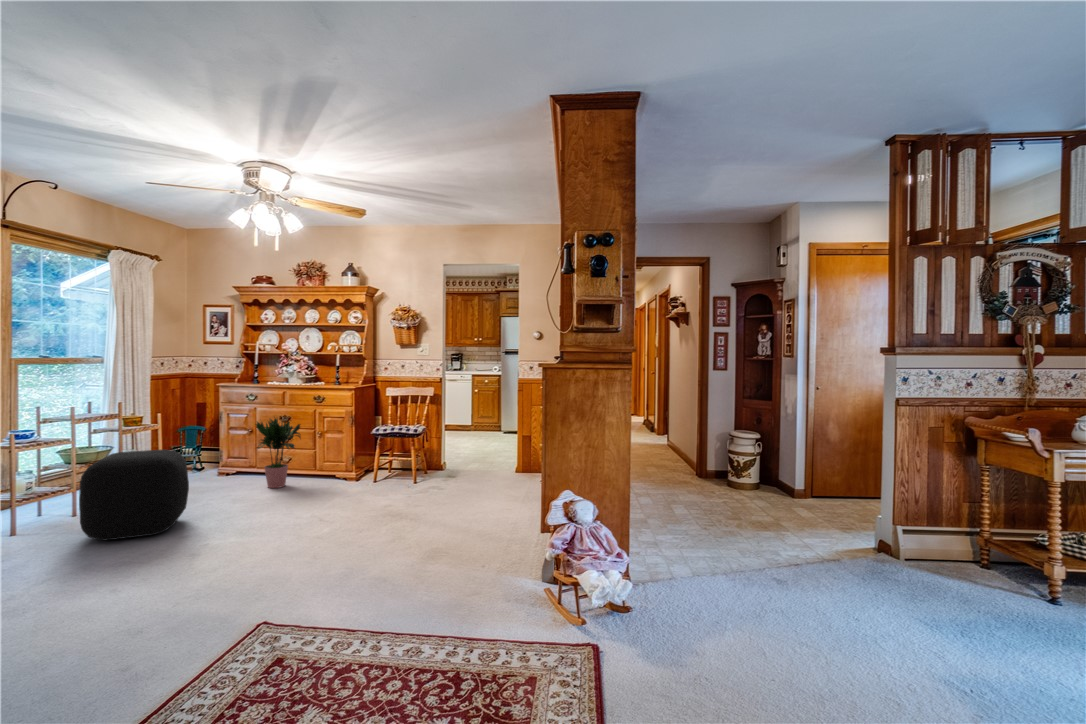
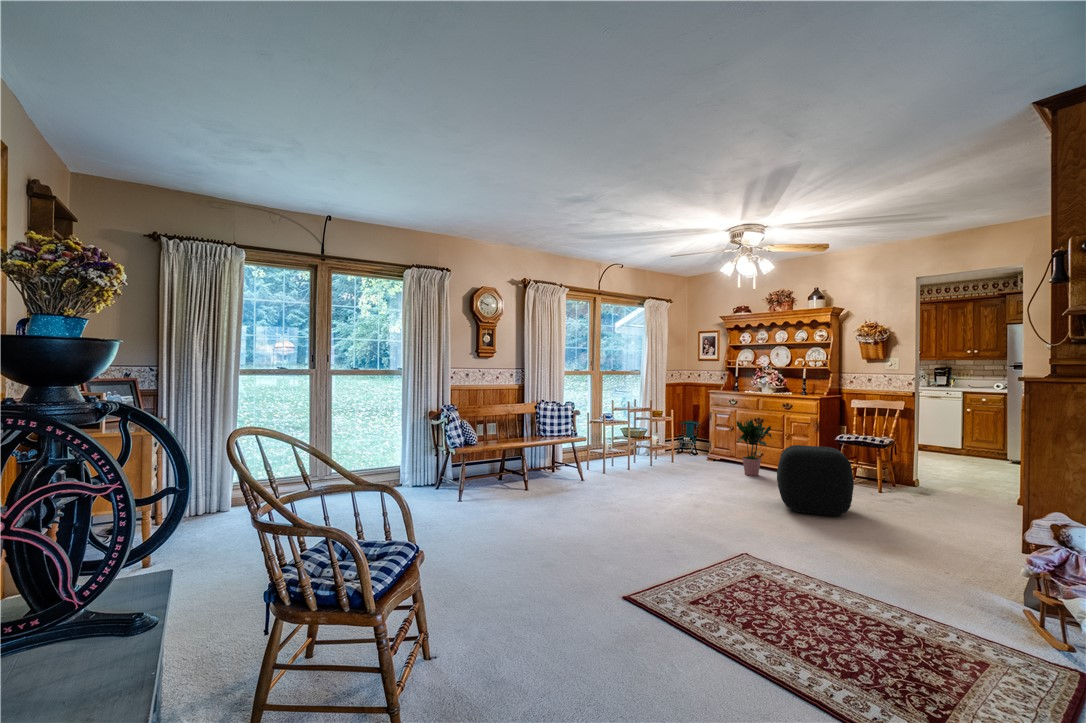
ottoman: present [79,450,189,540] -> present [777,445,854,516]

